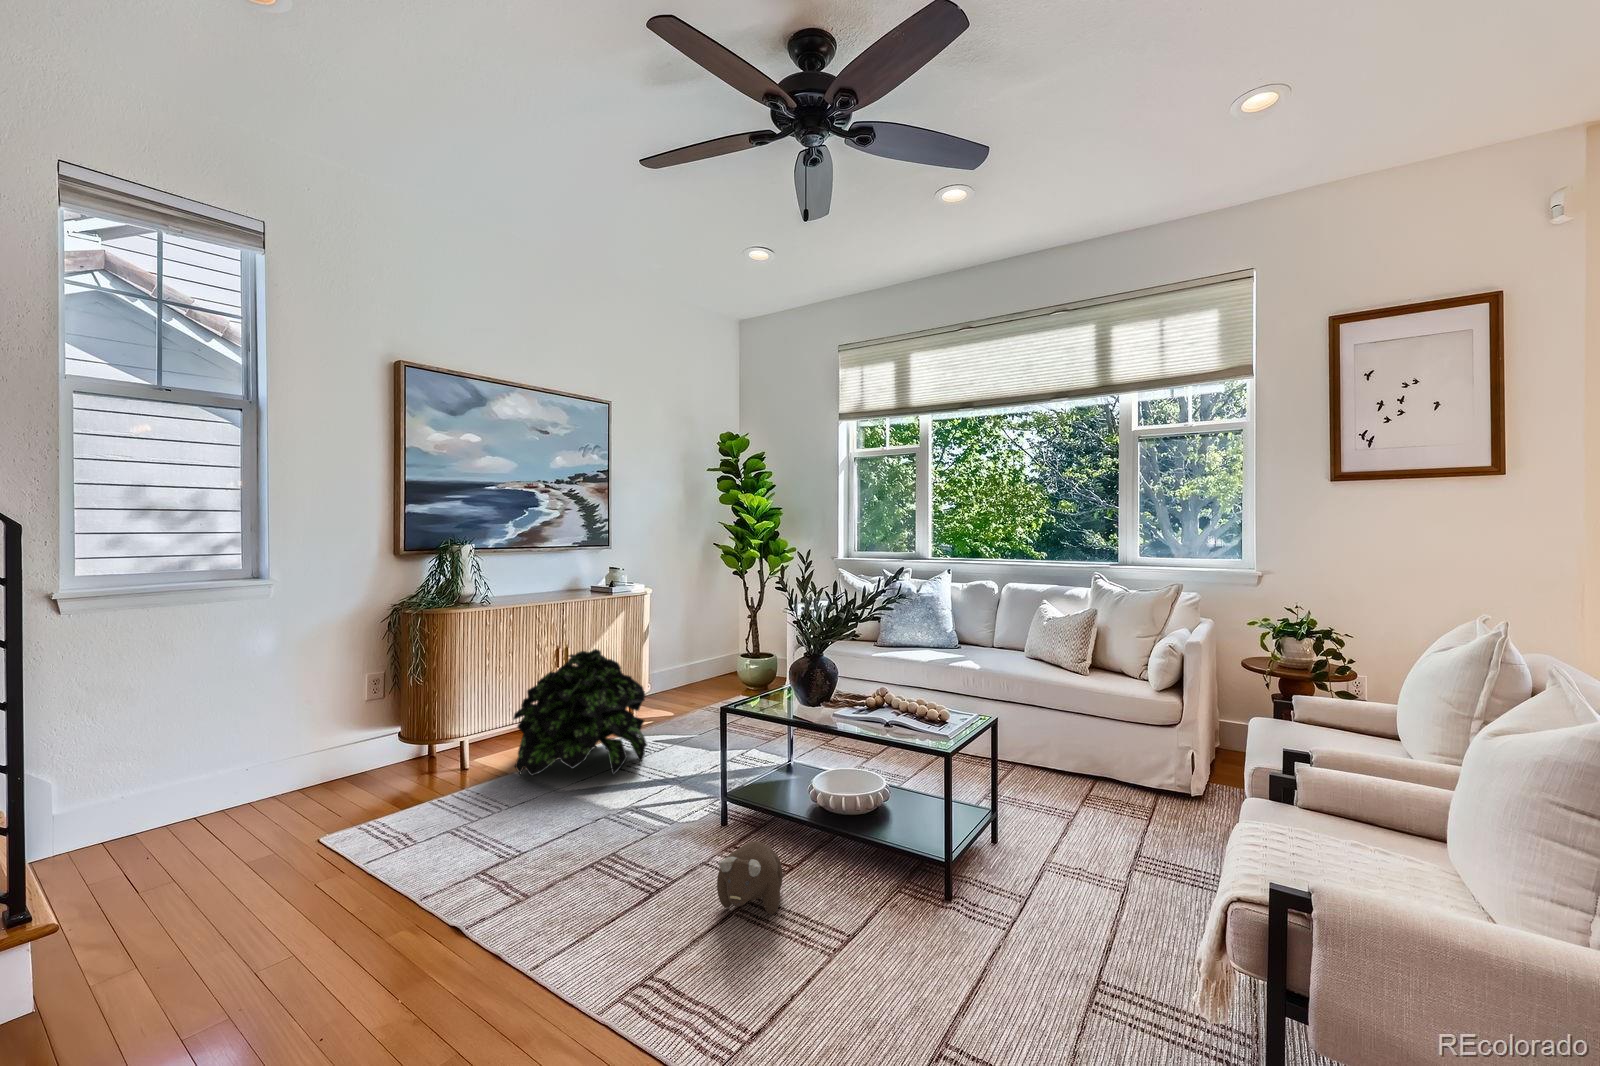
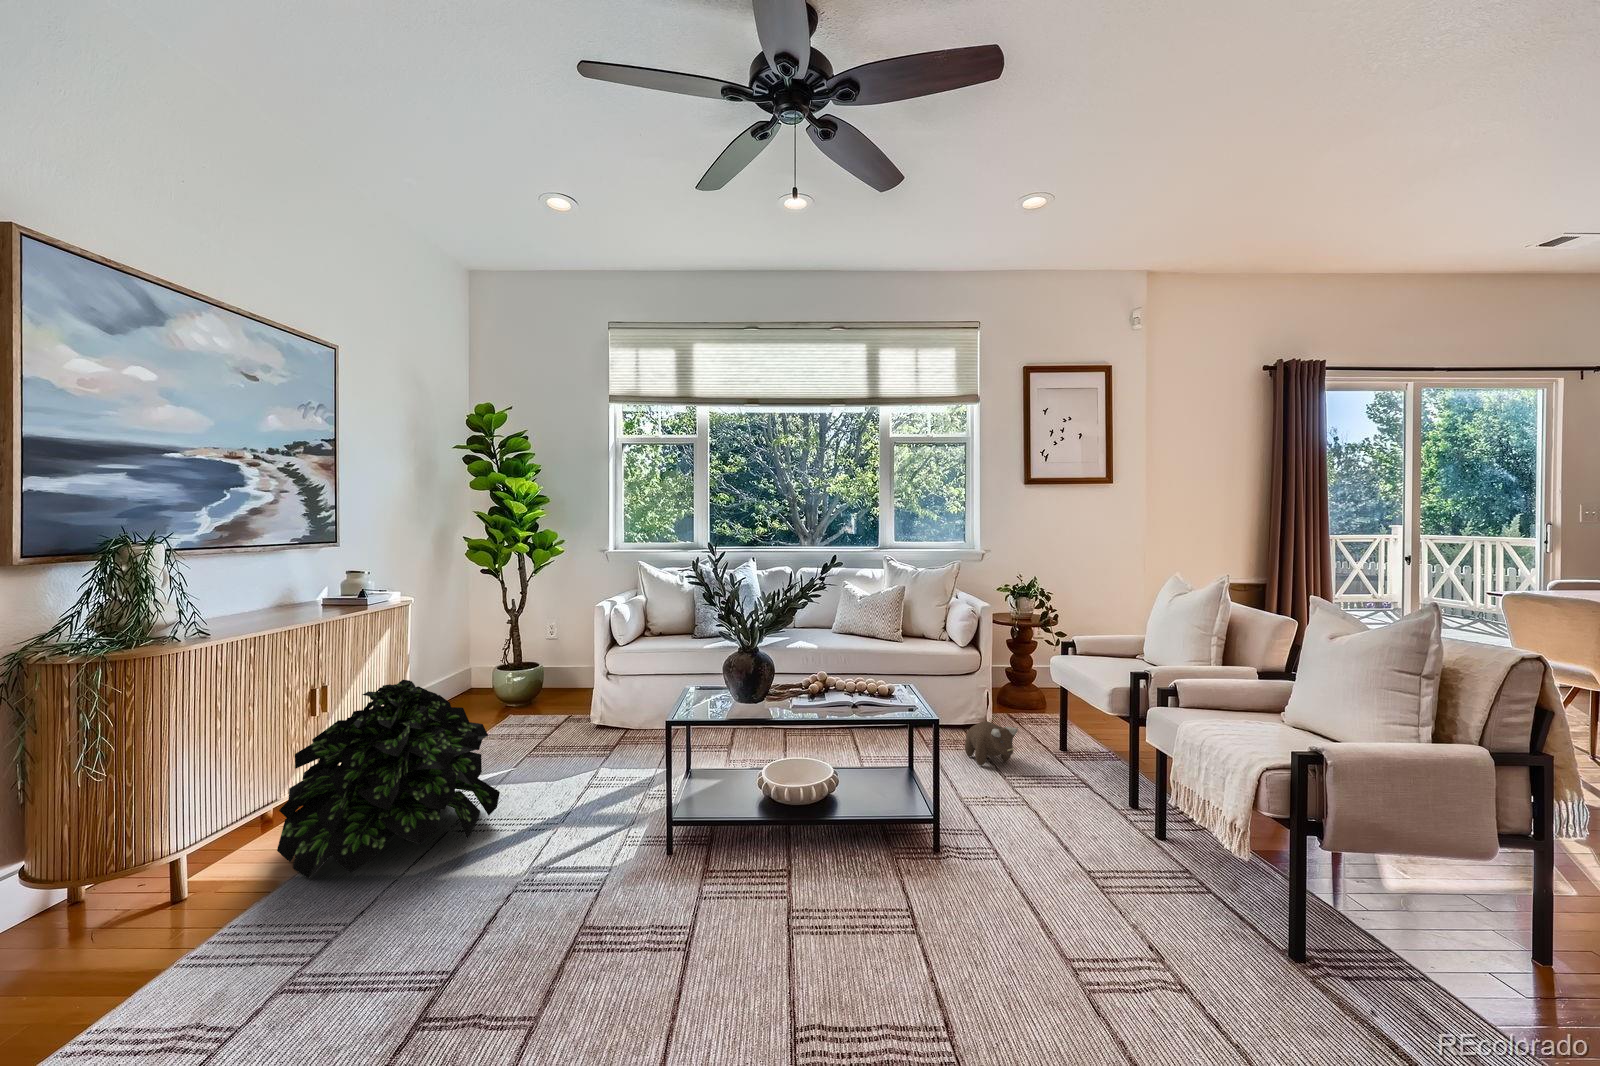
plush toy: present [717,841,783,915] -> present [965,721,1018,766]

